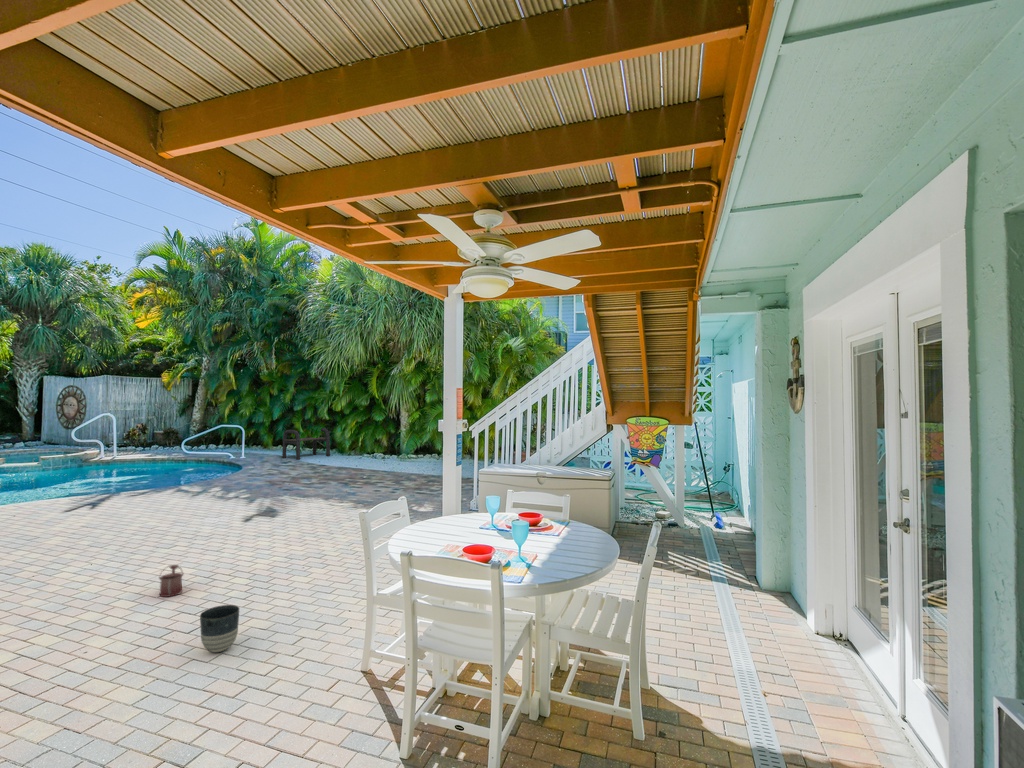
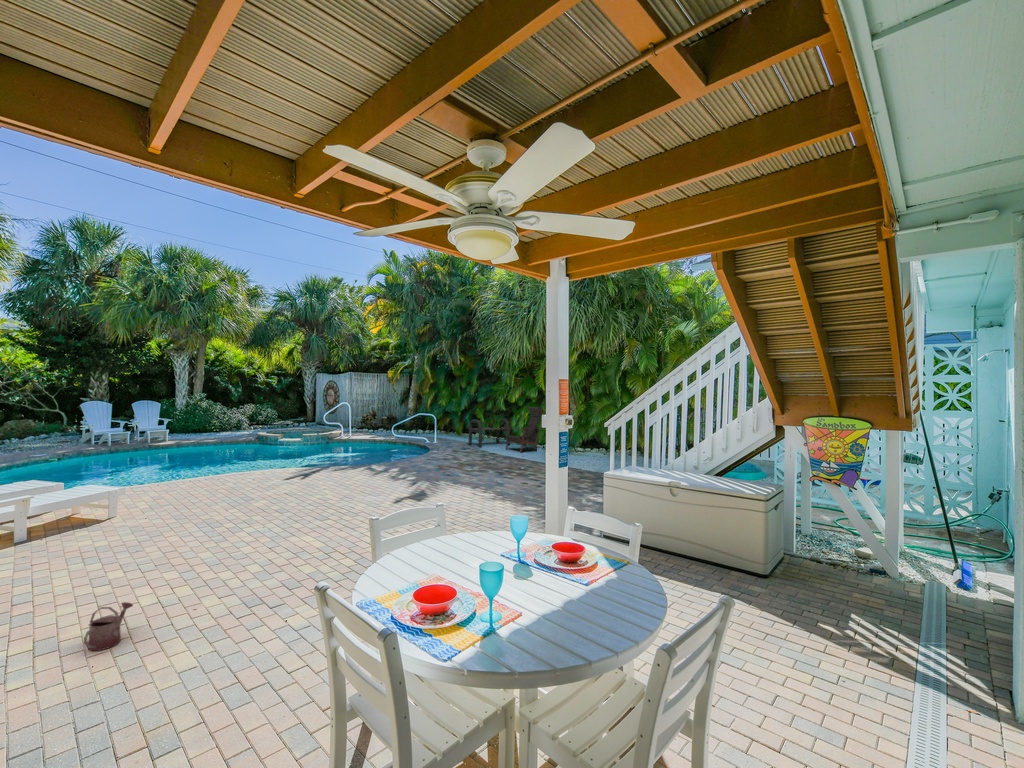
lounge chair: none [327,415,370,463] -> present [506,407,542,452]
watering can: present [159,565,183,597] -> present [84,602,133,651]
planter: present [200,605,239,652] -> none [214,599,255,649]

